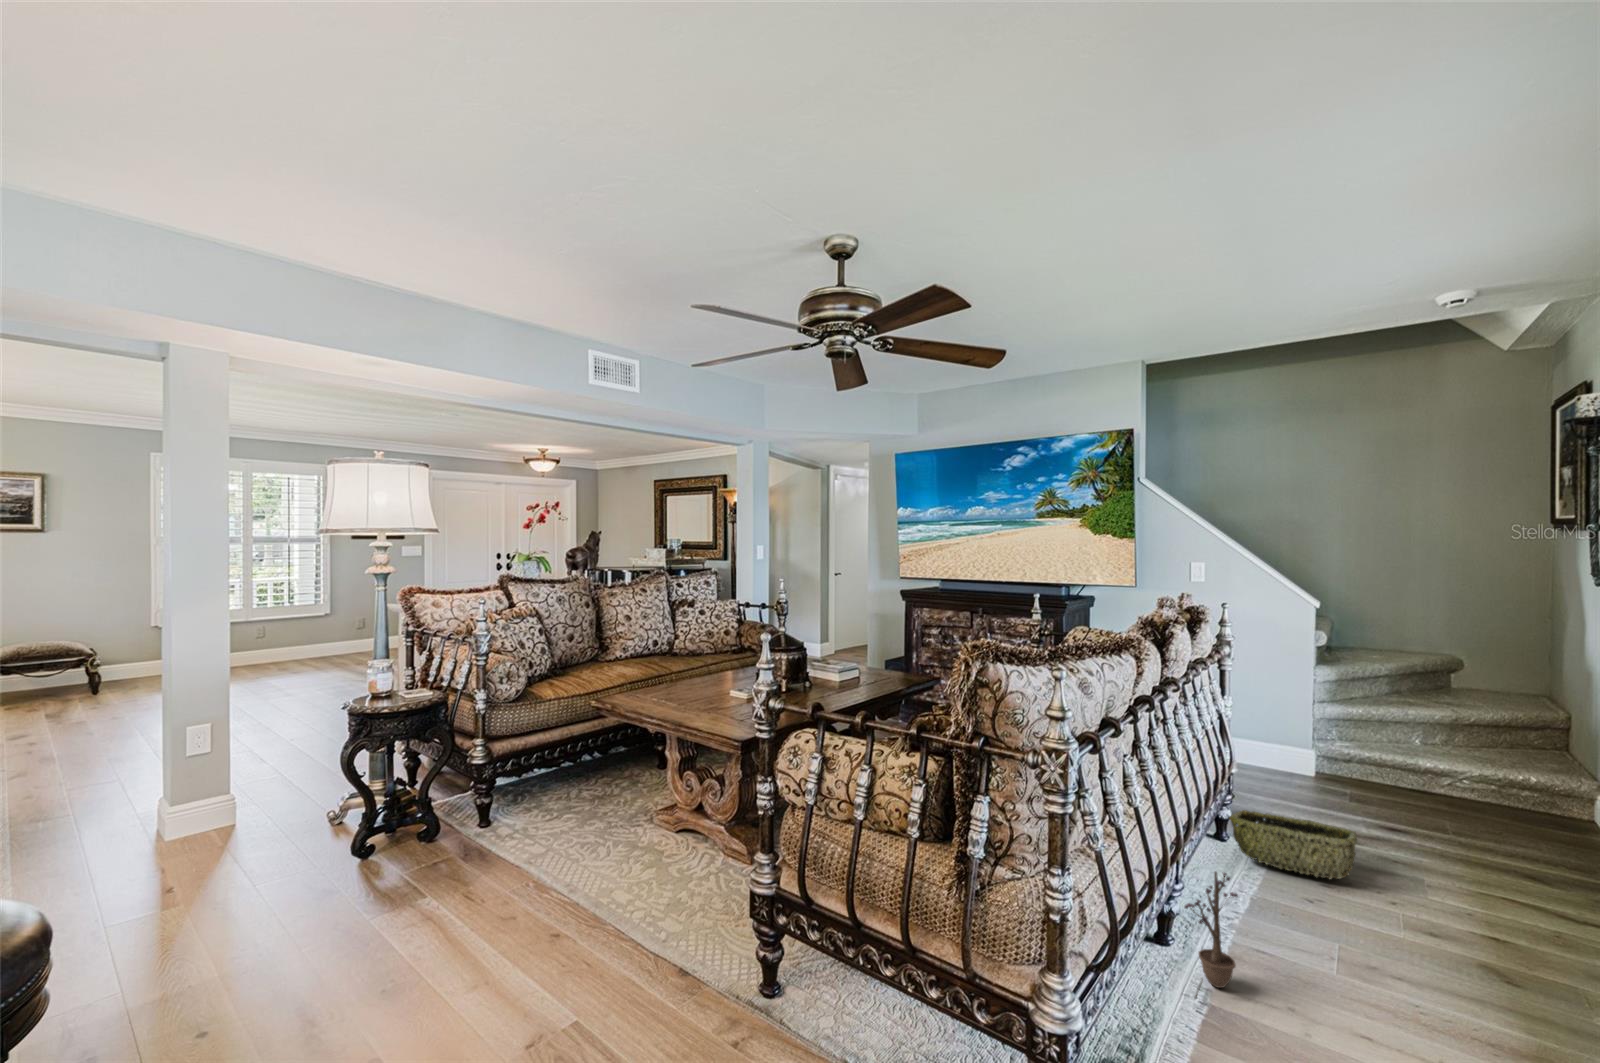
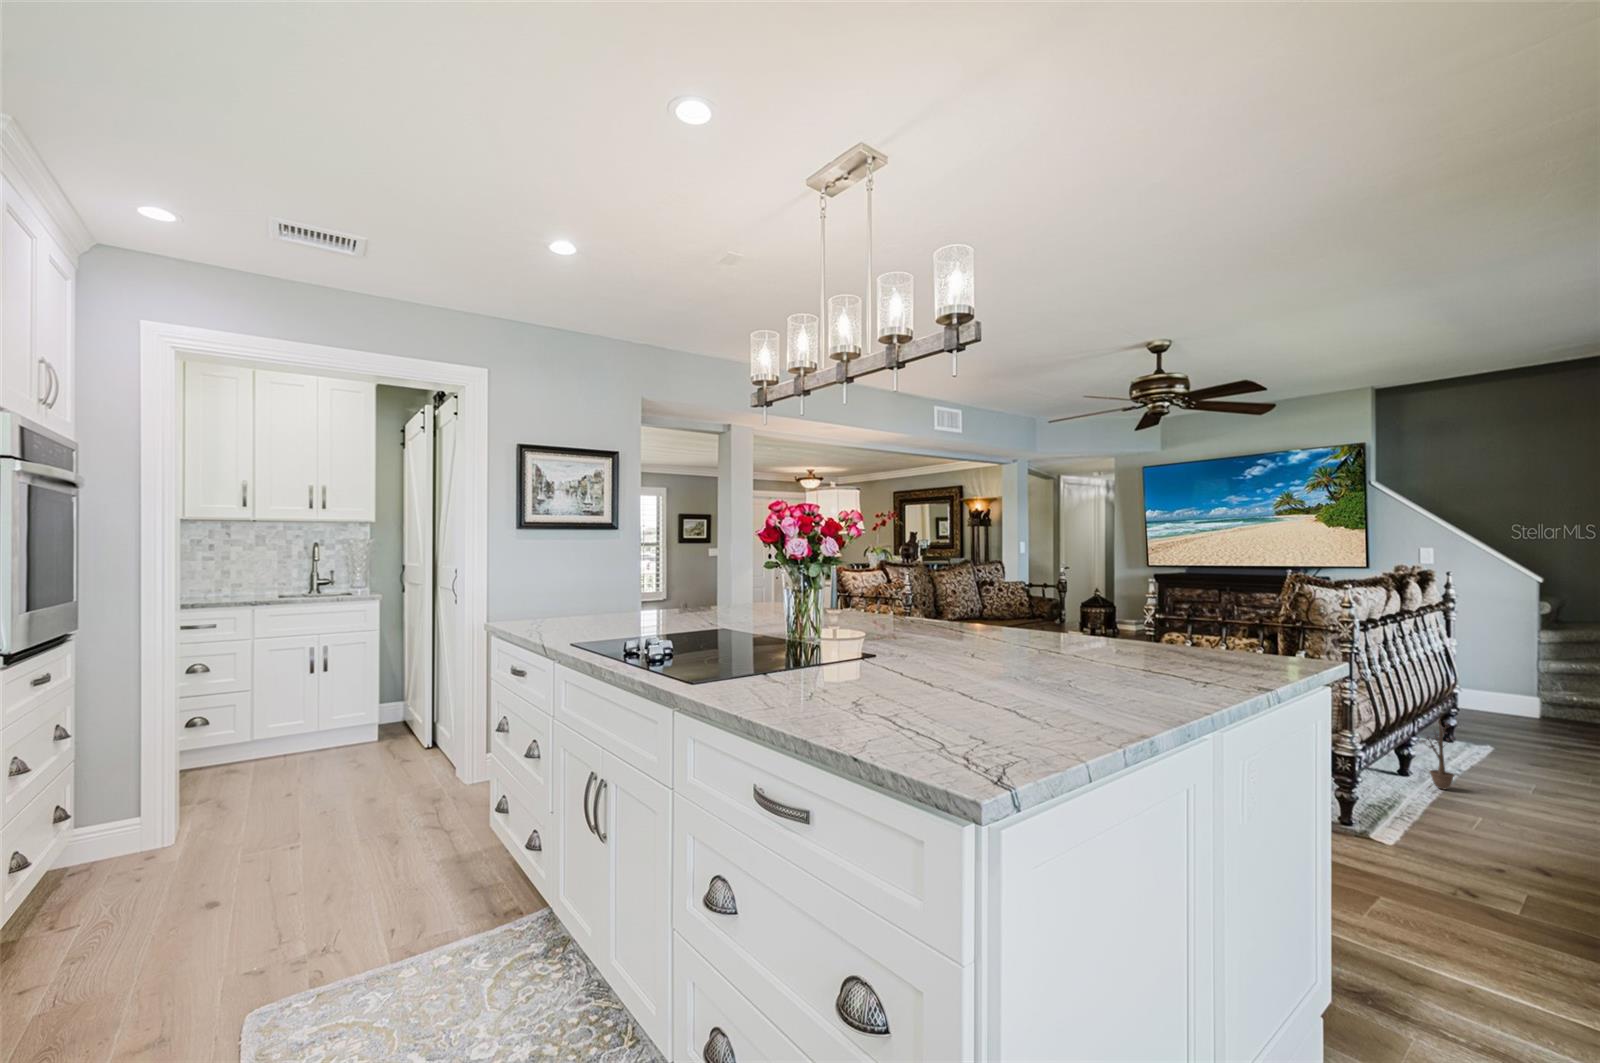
woven basket: present [1229,810,1357,879] -> none [1454,718,1557,758]

